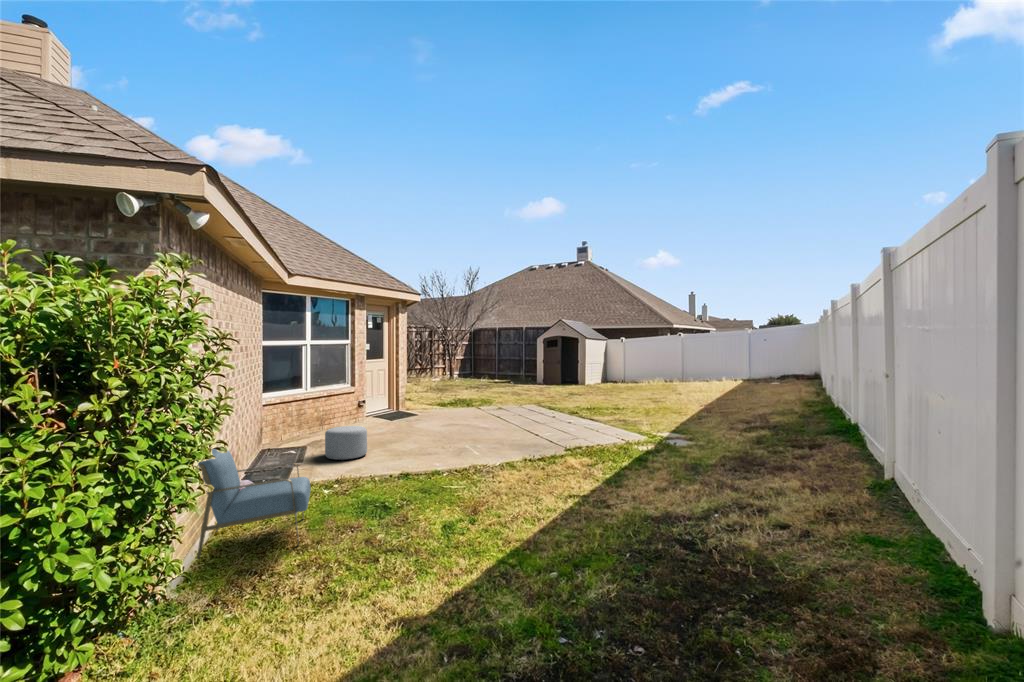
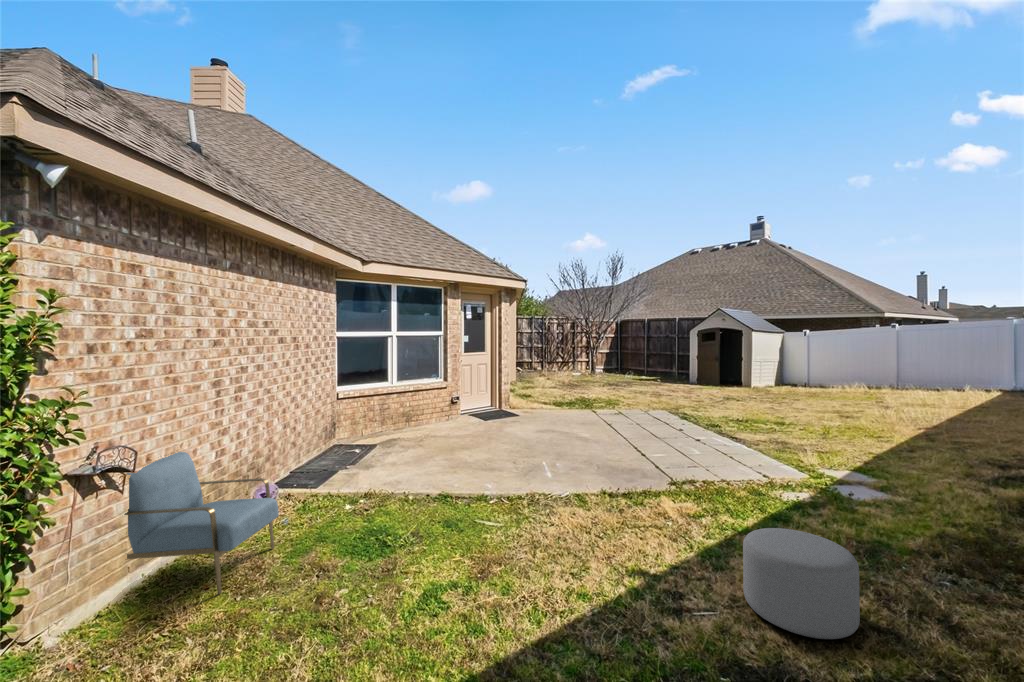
ottoman: present [325,426,367,460] -> present [743,528,860,639]

